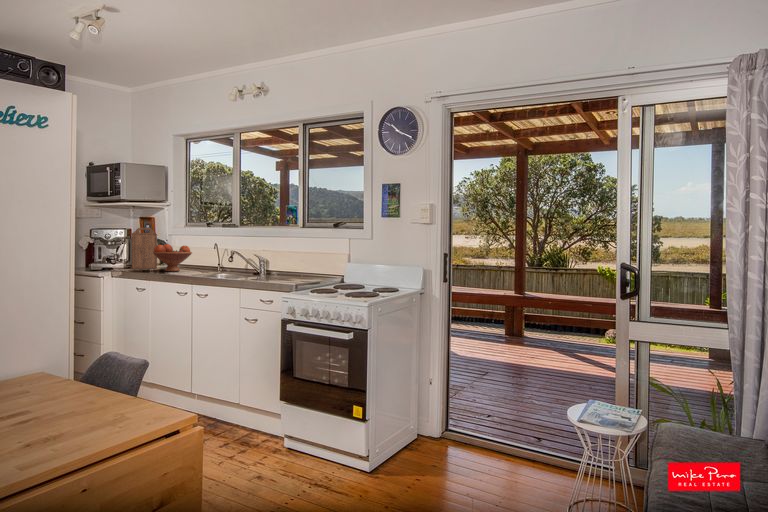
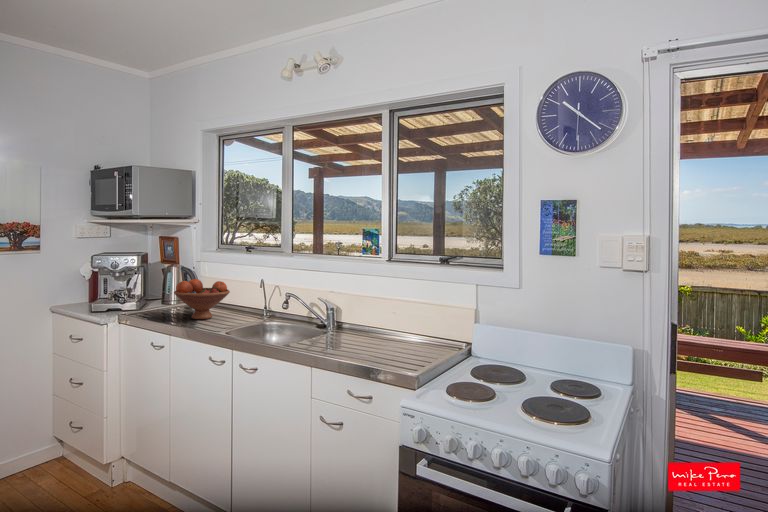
cutting board: present [132,228,157,269] -> none [146,254,181,312]

